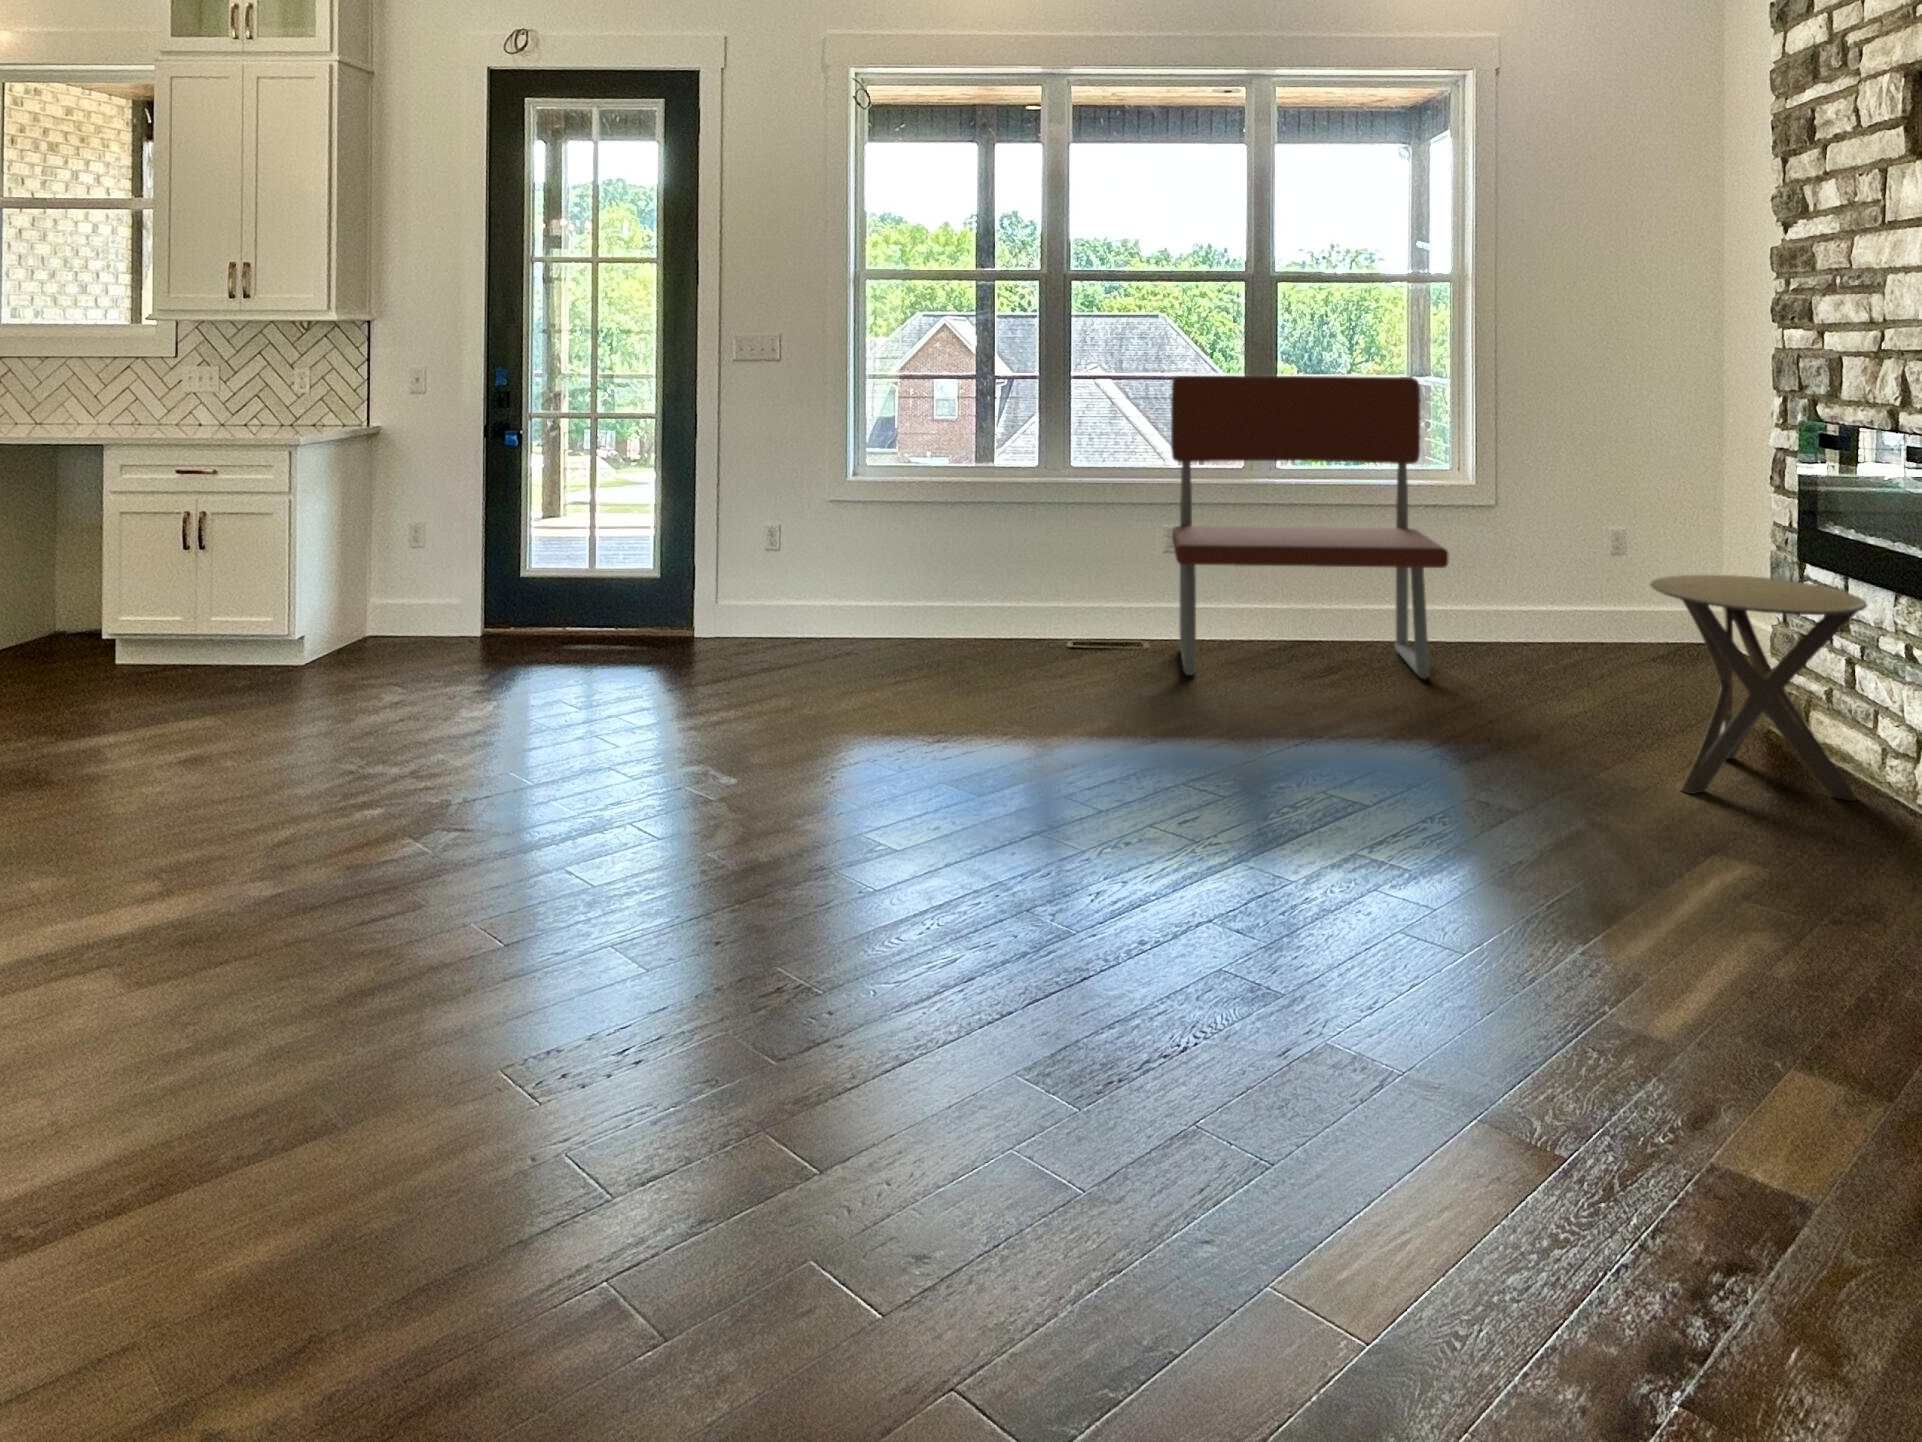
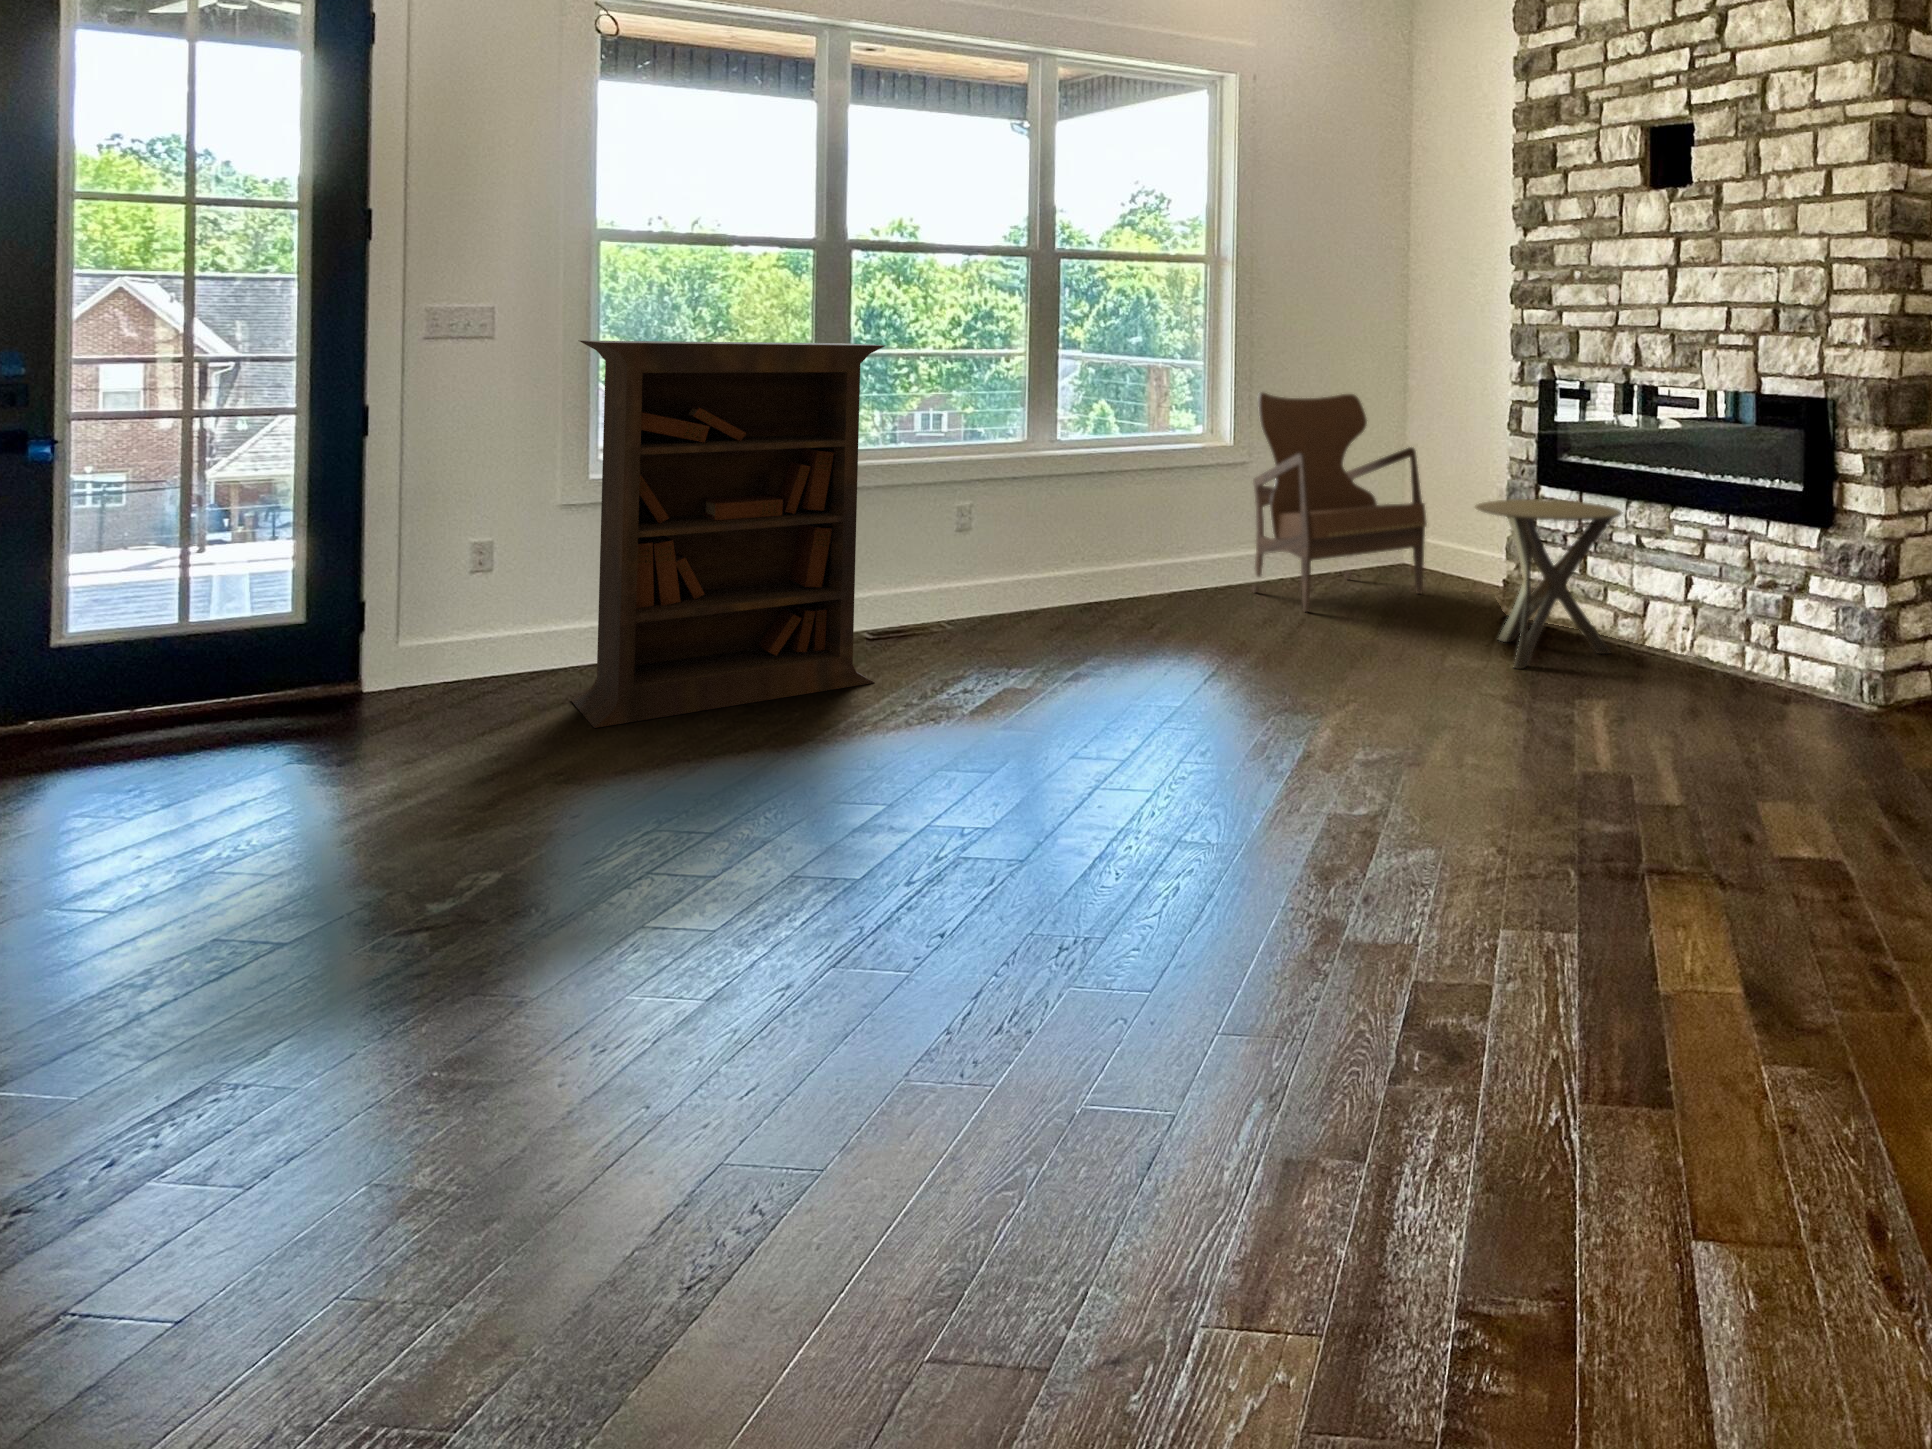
bookcase: none [843,375,1058,679] -> present [571,340,885,728]
bench: present [1171,376,1449,679] -> none [966,345,1263,655]
armchair: none [1495,427,1701,681] -> present [1252,392,1427,611]

